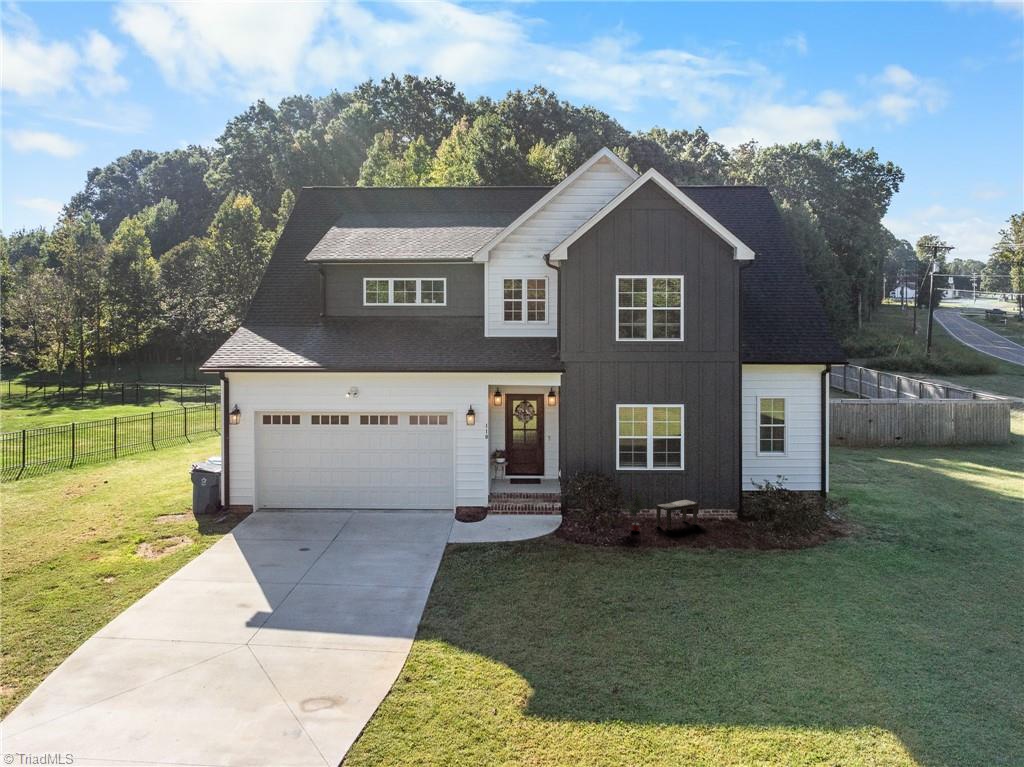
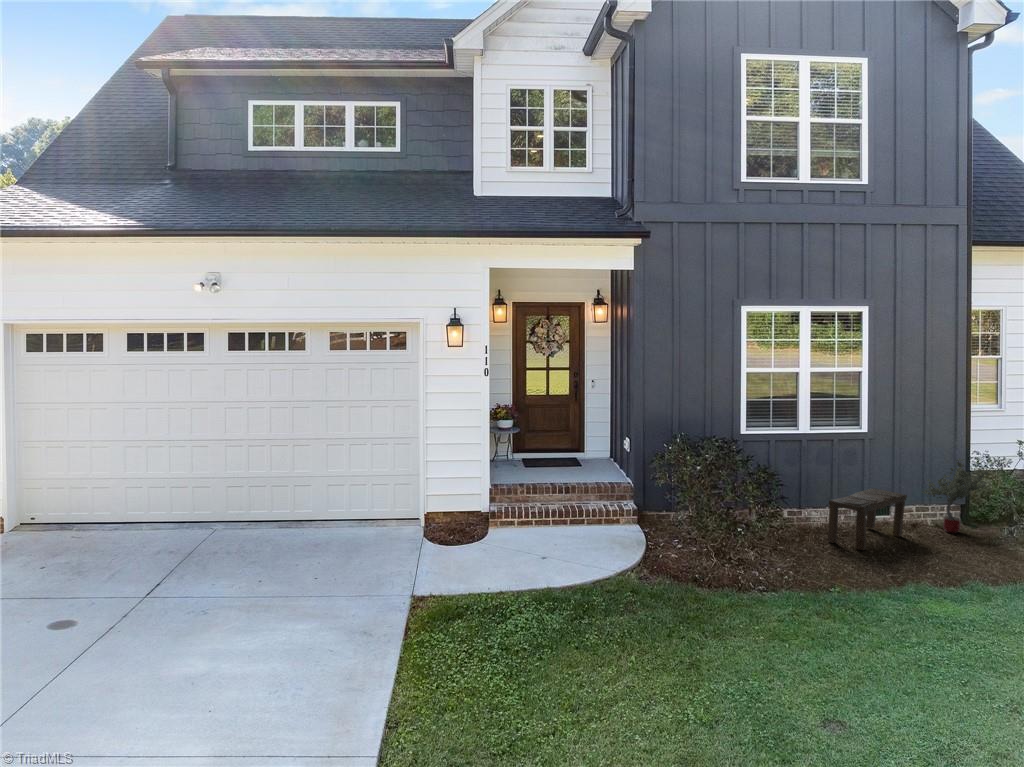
potted tree: present [624,492,644,532] -> present [922,458,988,533]

